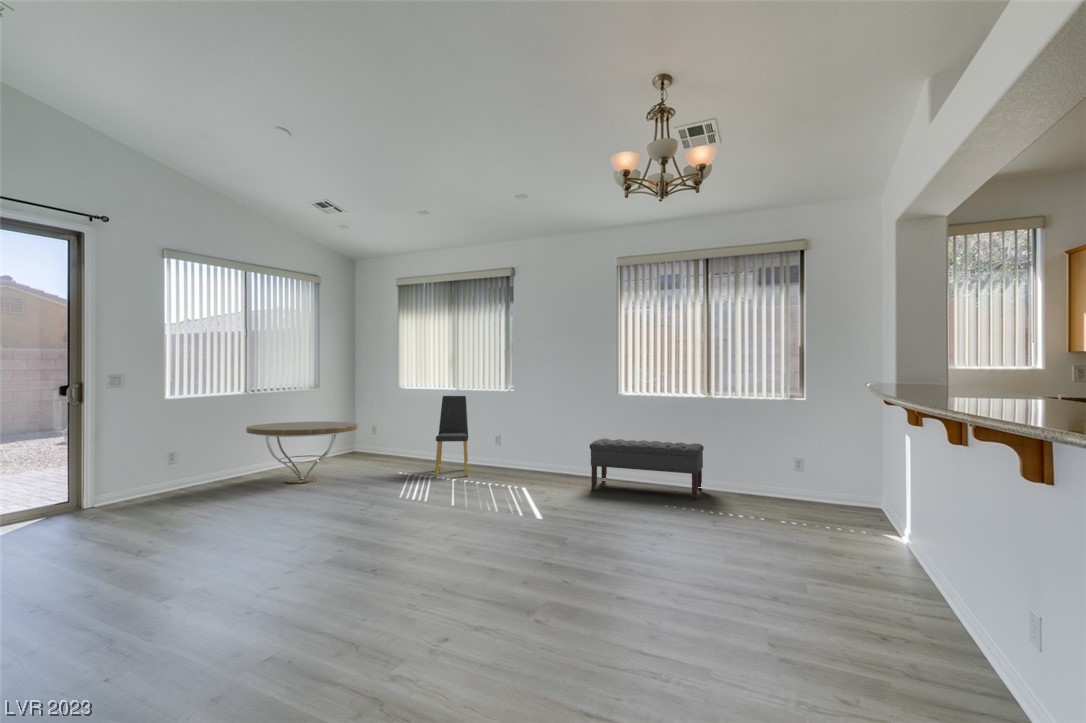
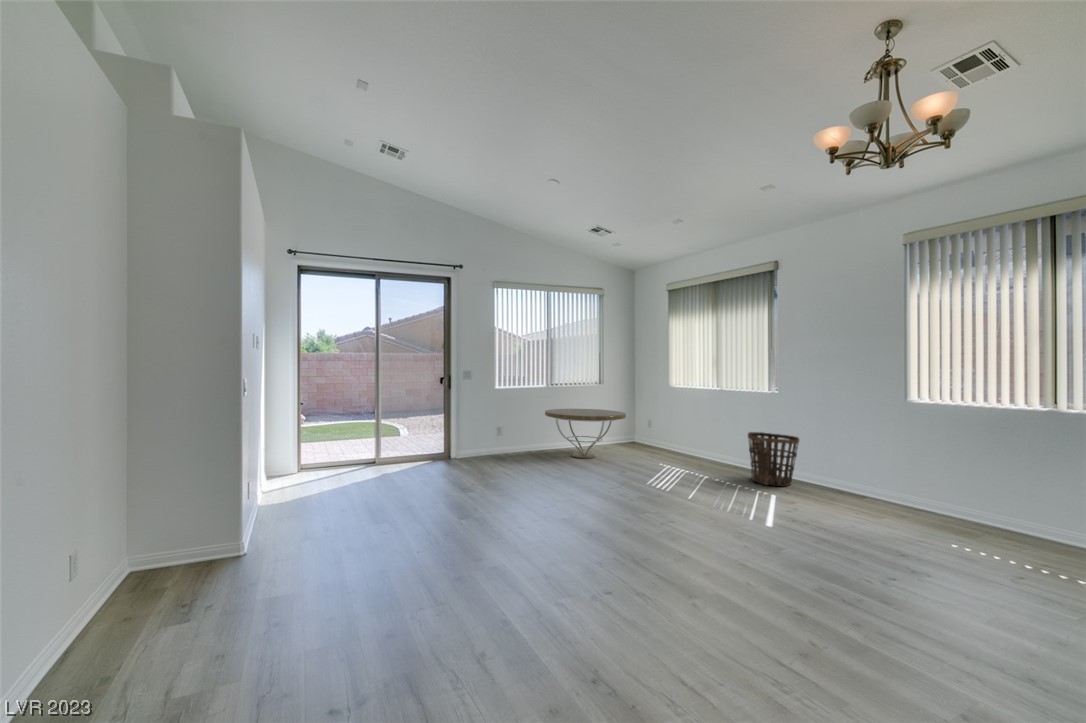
dining chair: present [435,396,469,477] -> none [690,393,728,472]
basket: none [494,432,539,482] -> present [748,432,799,486]
bench: present [590,439,704,499] -> none [854,452,1042,549]

